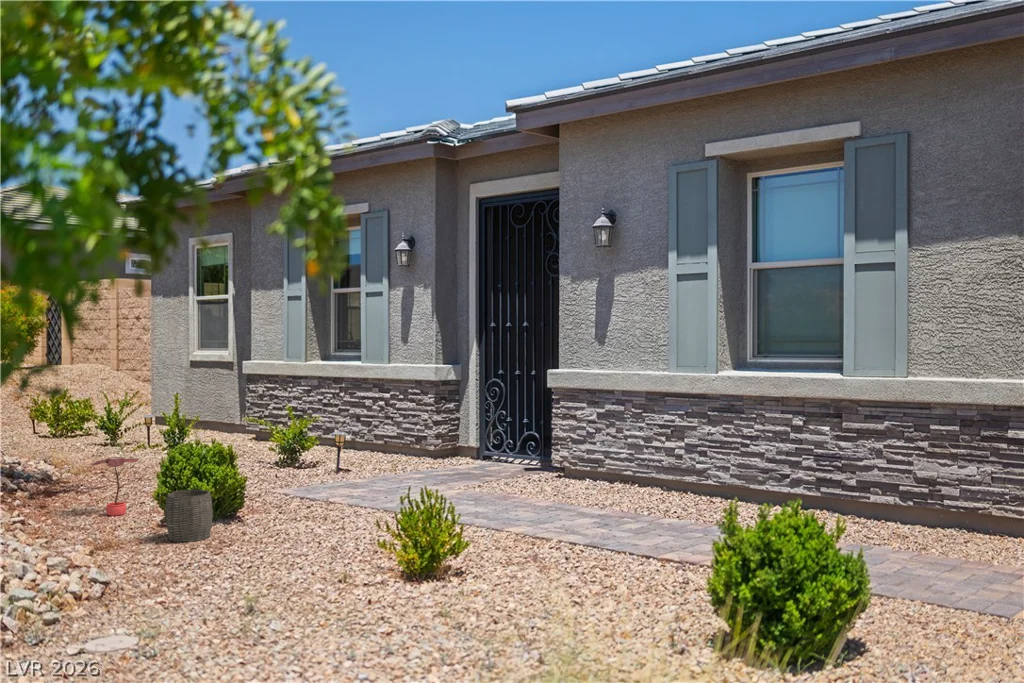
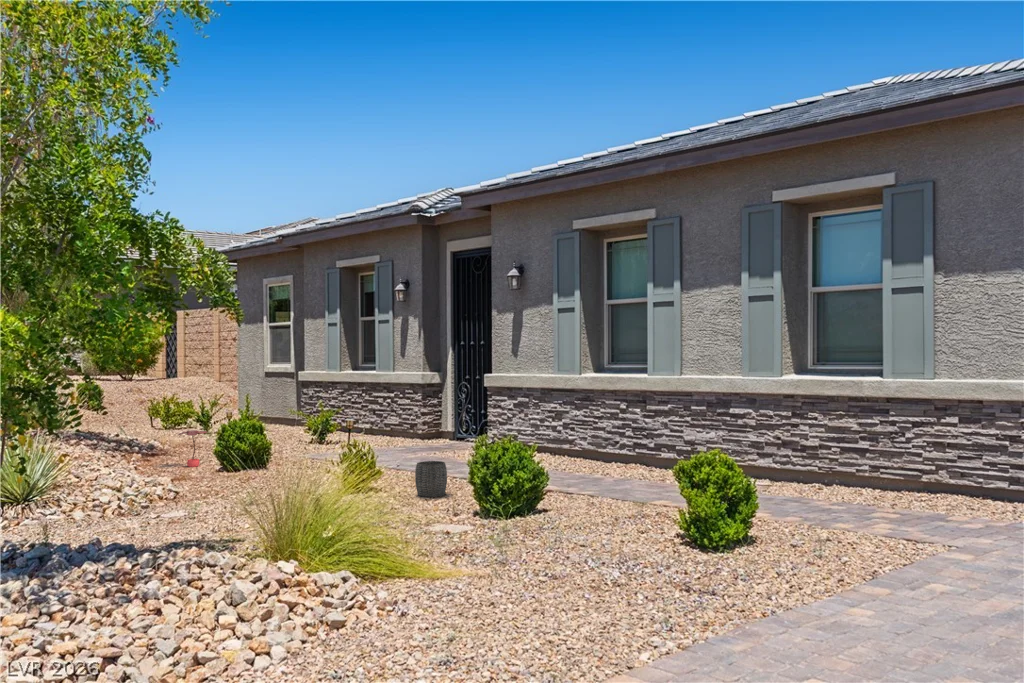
woven basket: present [165,490,213,542] -> present [415,461,447,497]

